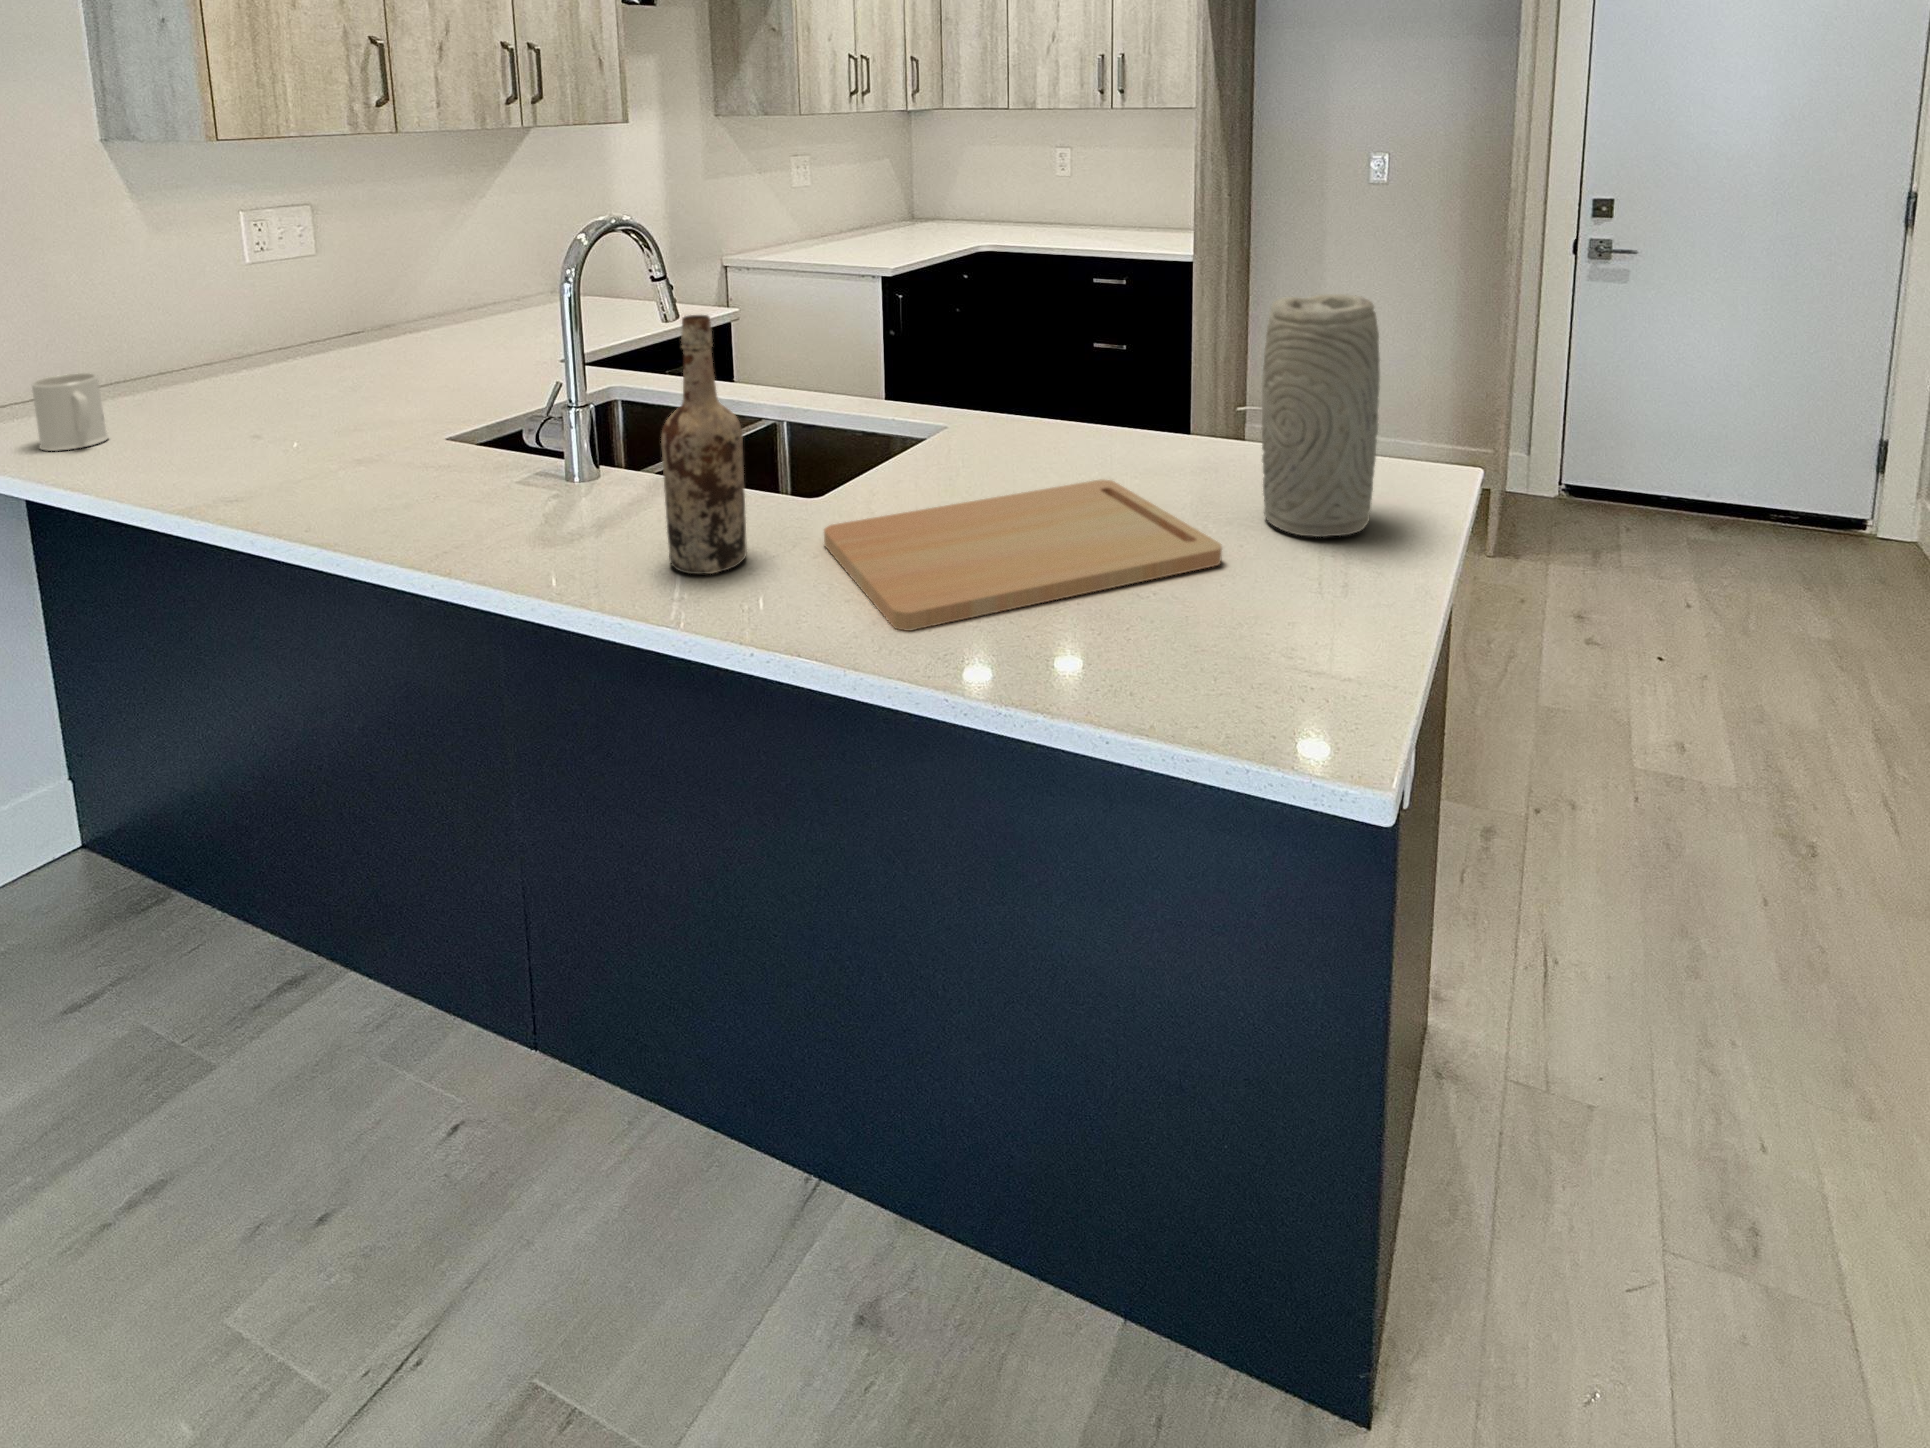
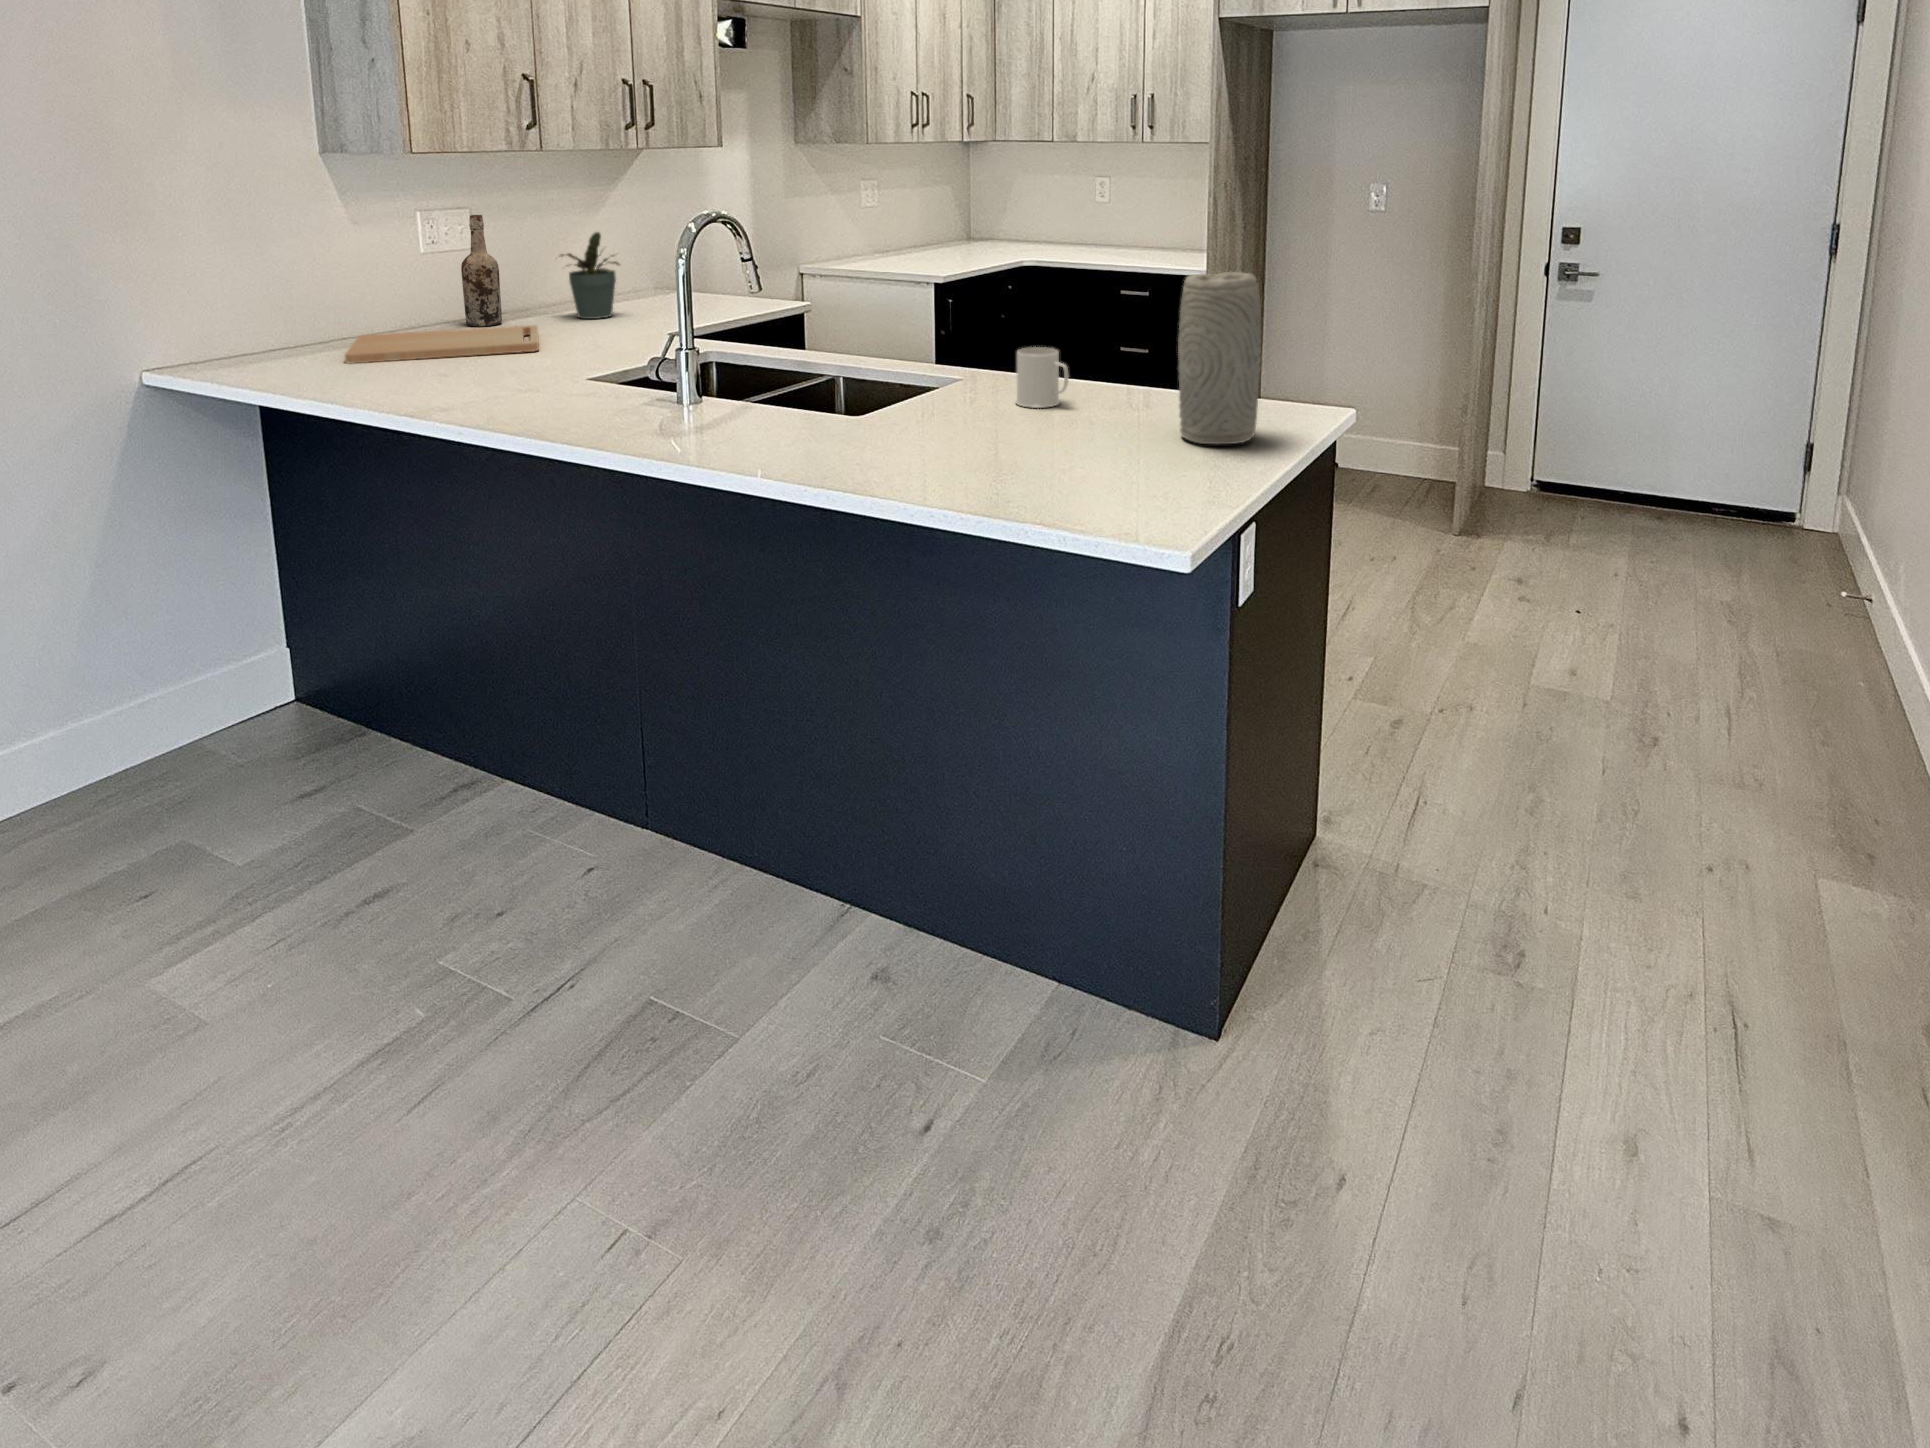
potted plant: none [421,231,505,338] -> present [561,232,620,319]
wine bottle: present [661,315,747,574] -> present [461,215,502,326]
mug: present [32,373,108,451] -> present [1015,347,1069,408]
cutting board: present [824,480,1222,631] -> present [345,325,539,364]

